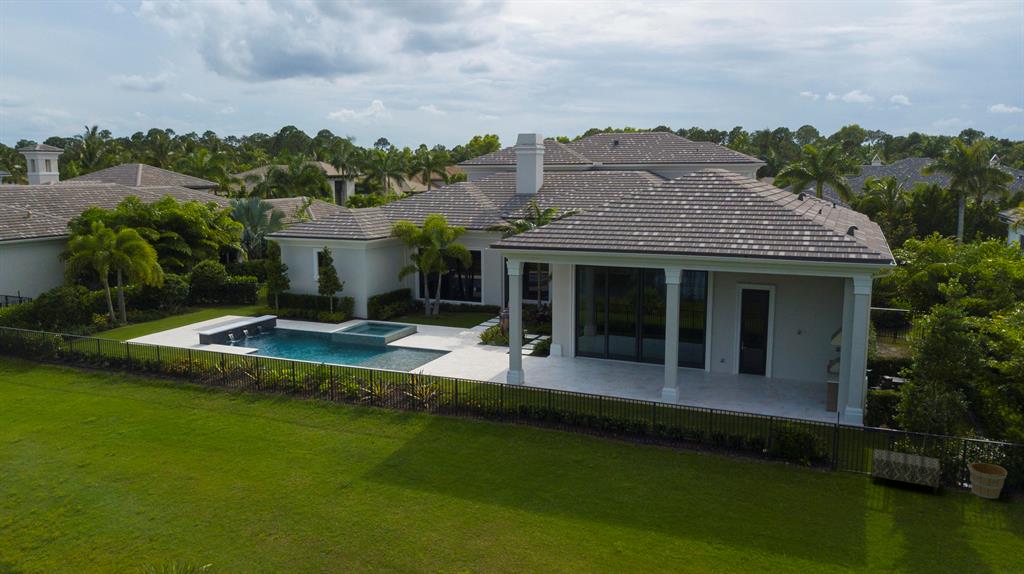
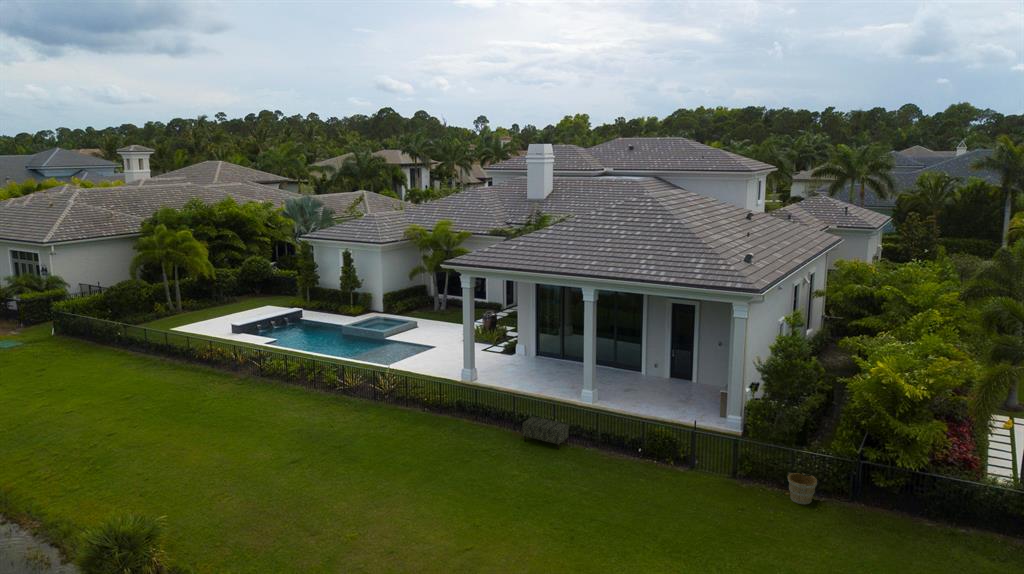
bench: present [872,449,940,495] -> present [522,417,569,450]

